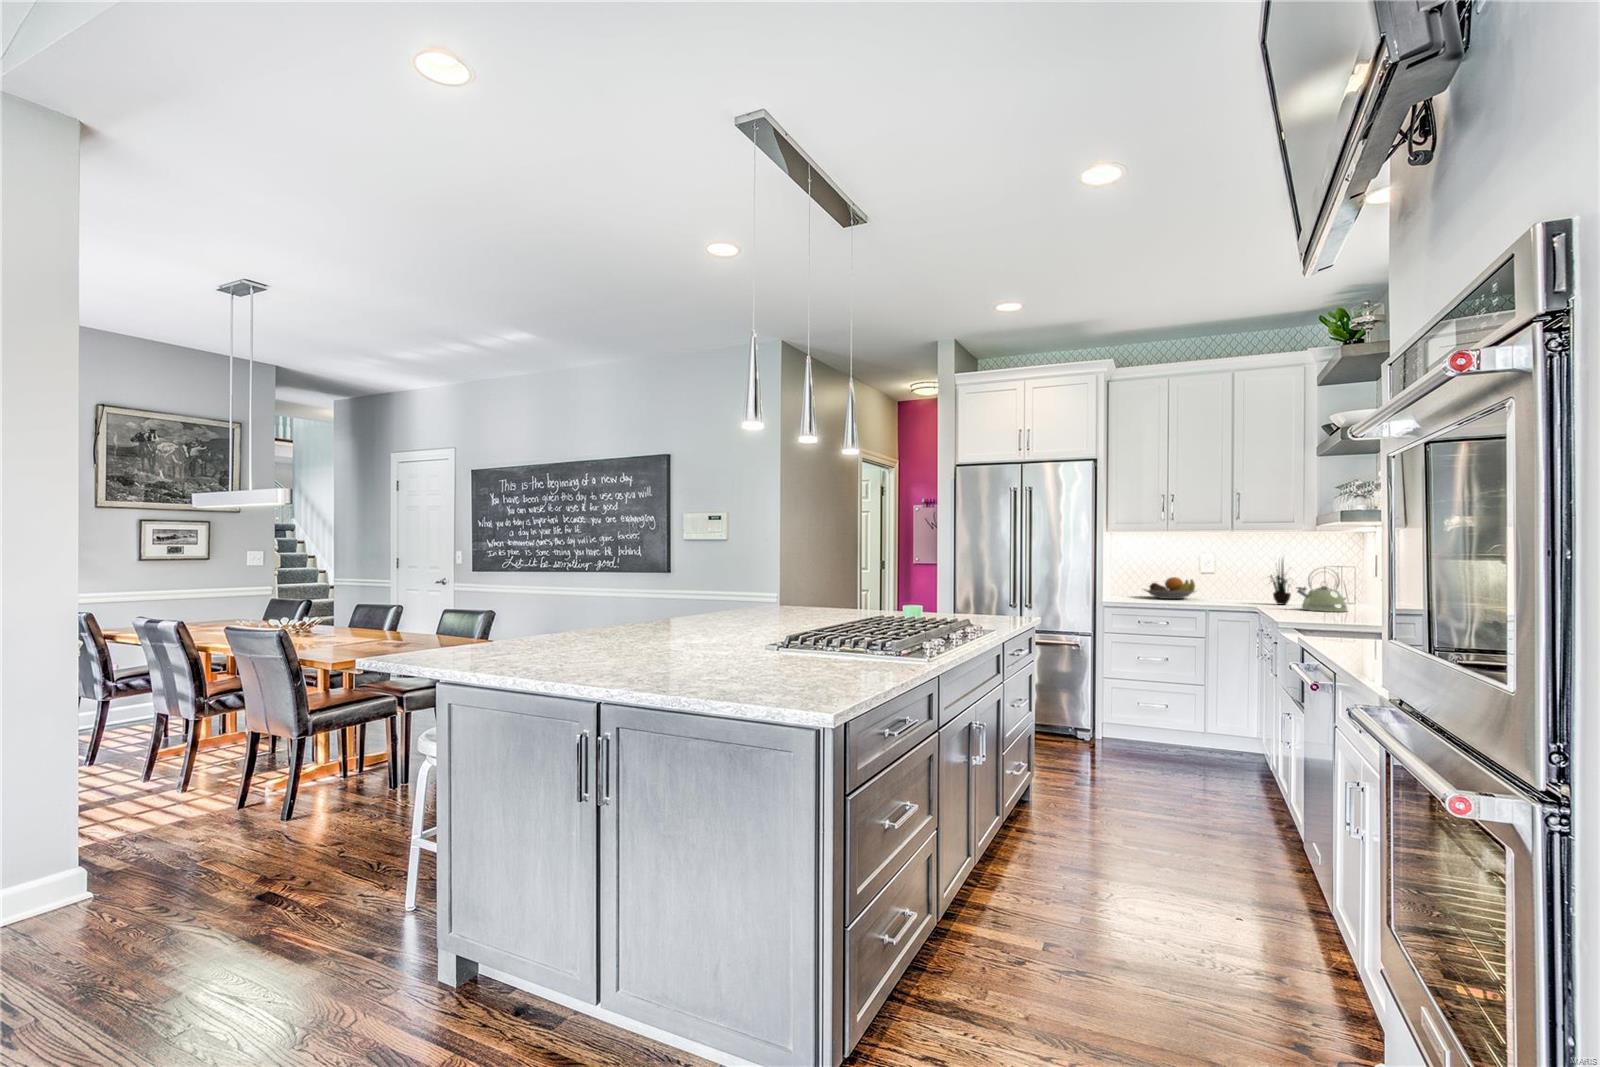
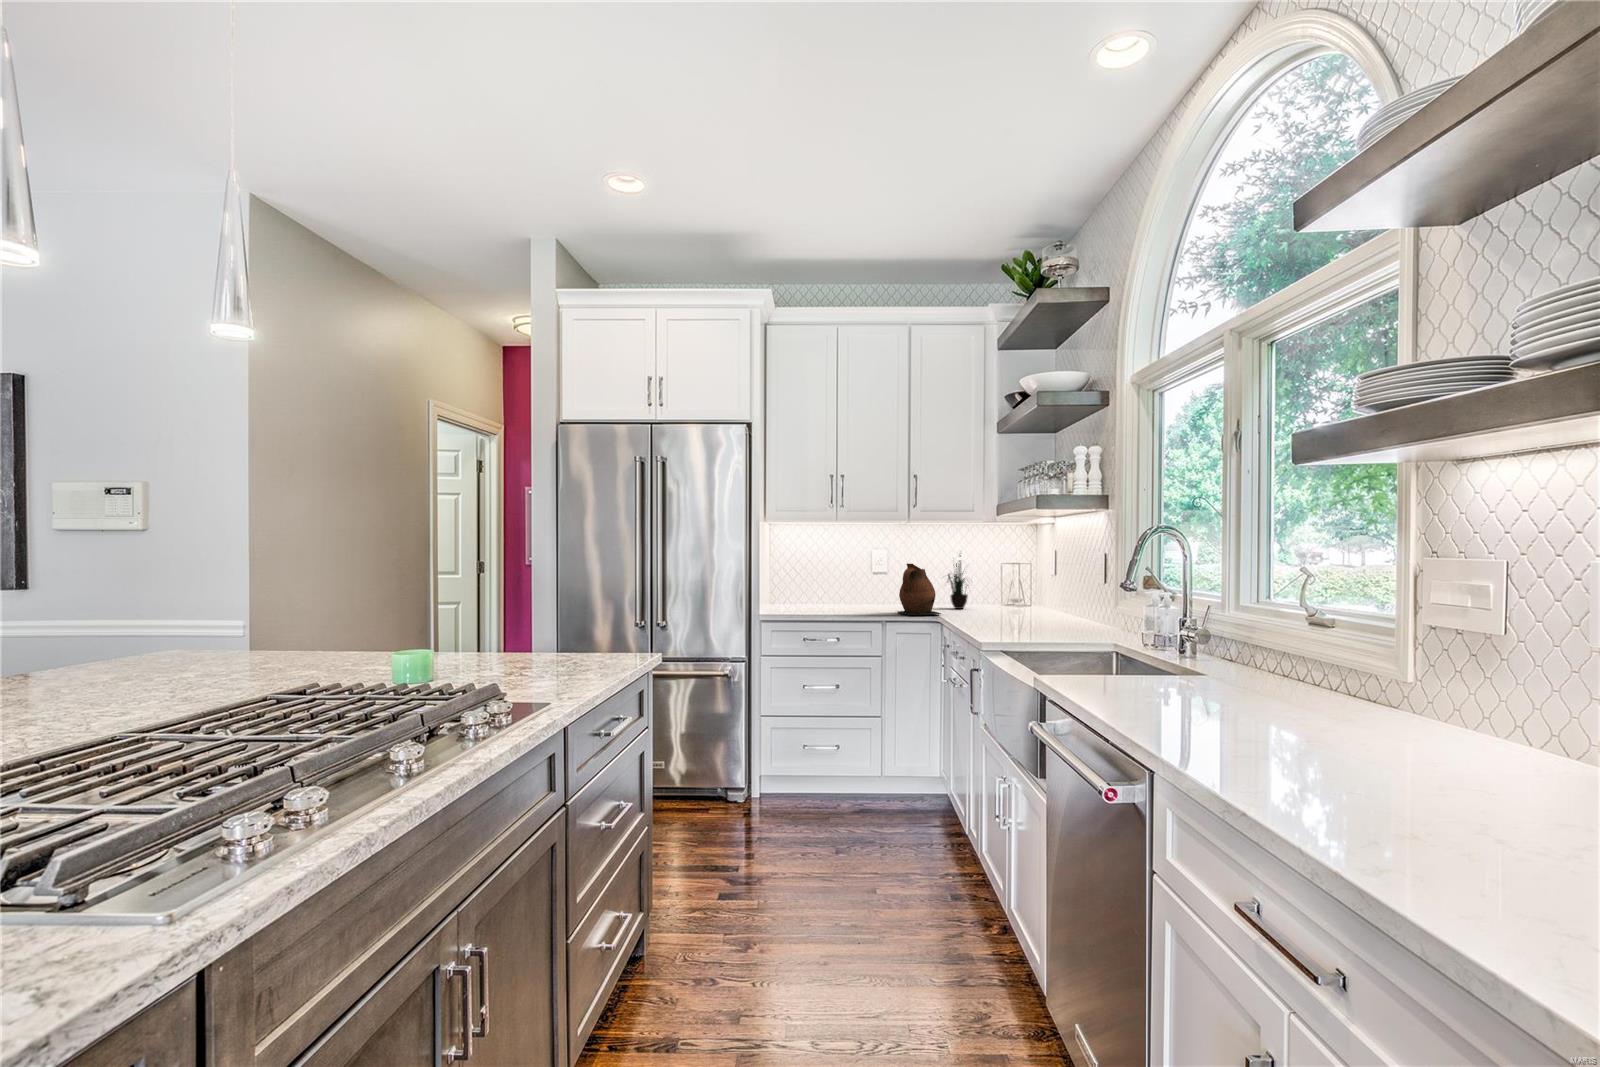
ceramic pitcher: none [1218,566,1261,607] -> present [897,564,941,615]
kettle: present [1297,573,1347,612] -> none [979,564,1031,618]
fruit bowl: present [1144,577,1195,599] -> none [807,578,870,606]

